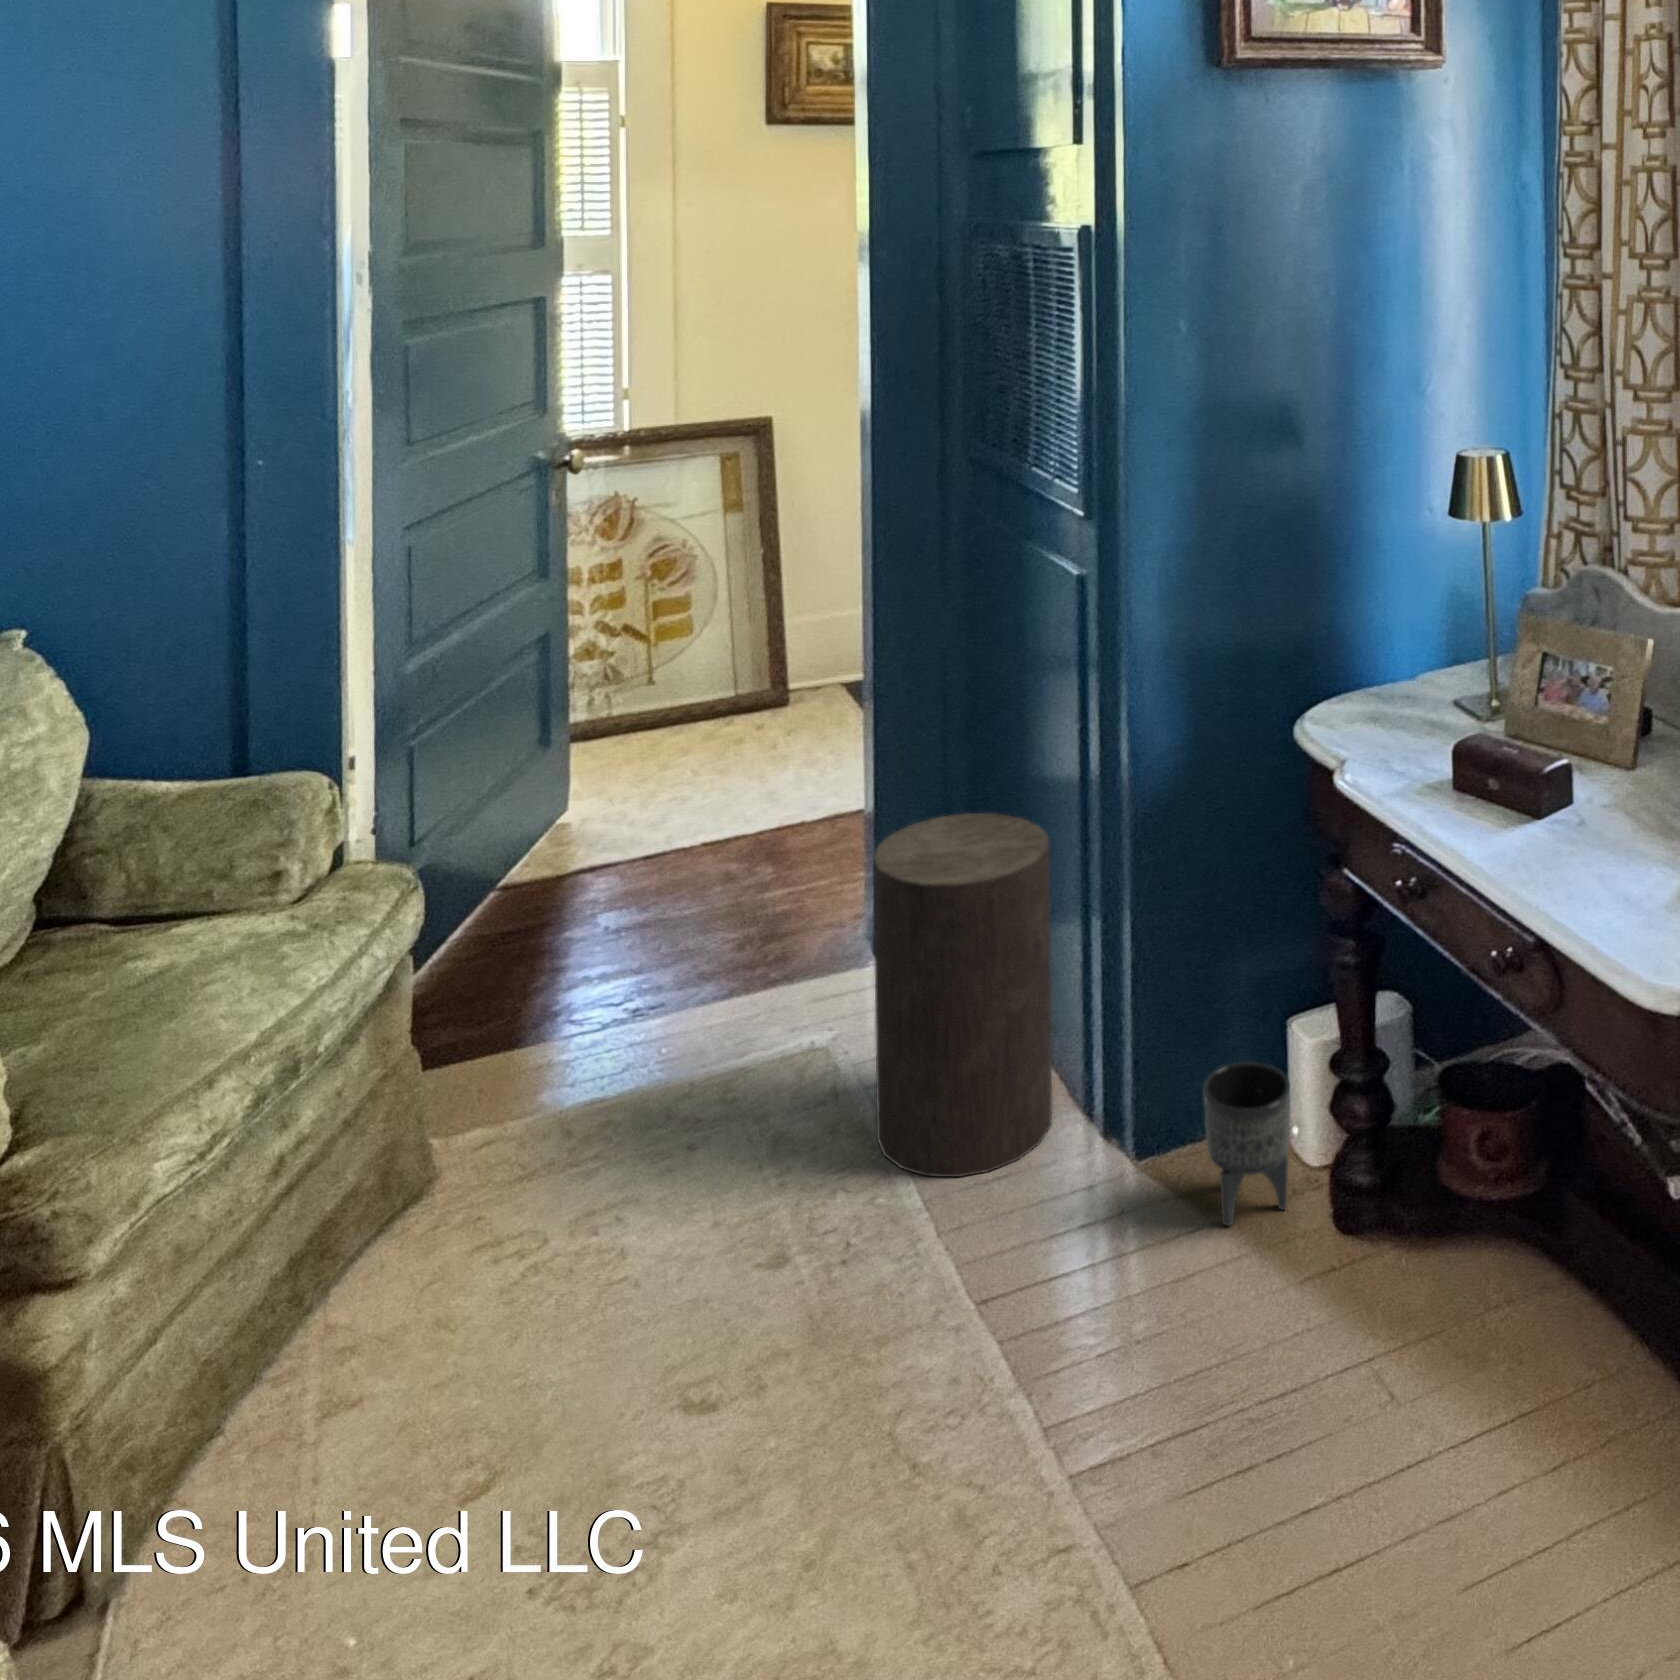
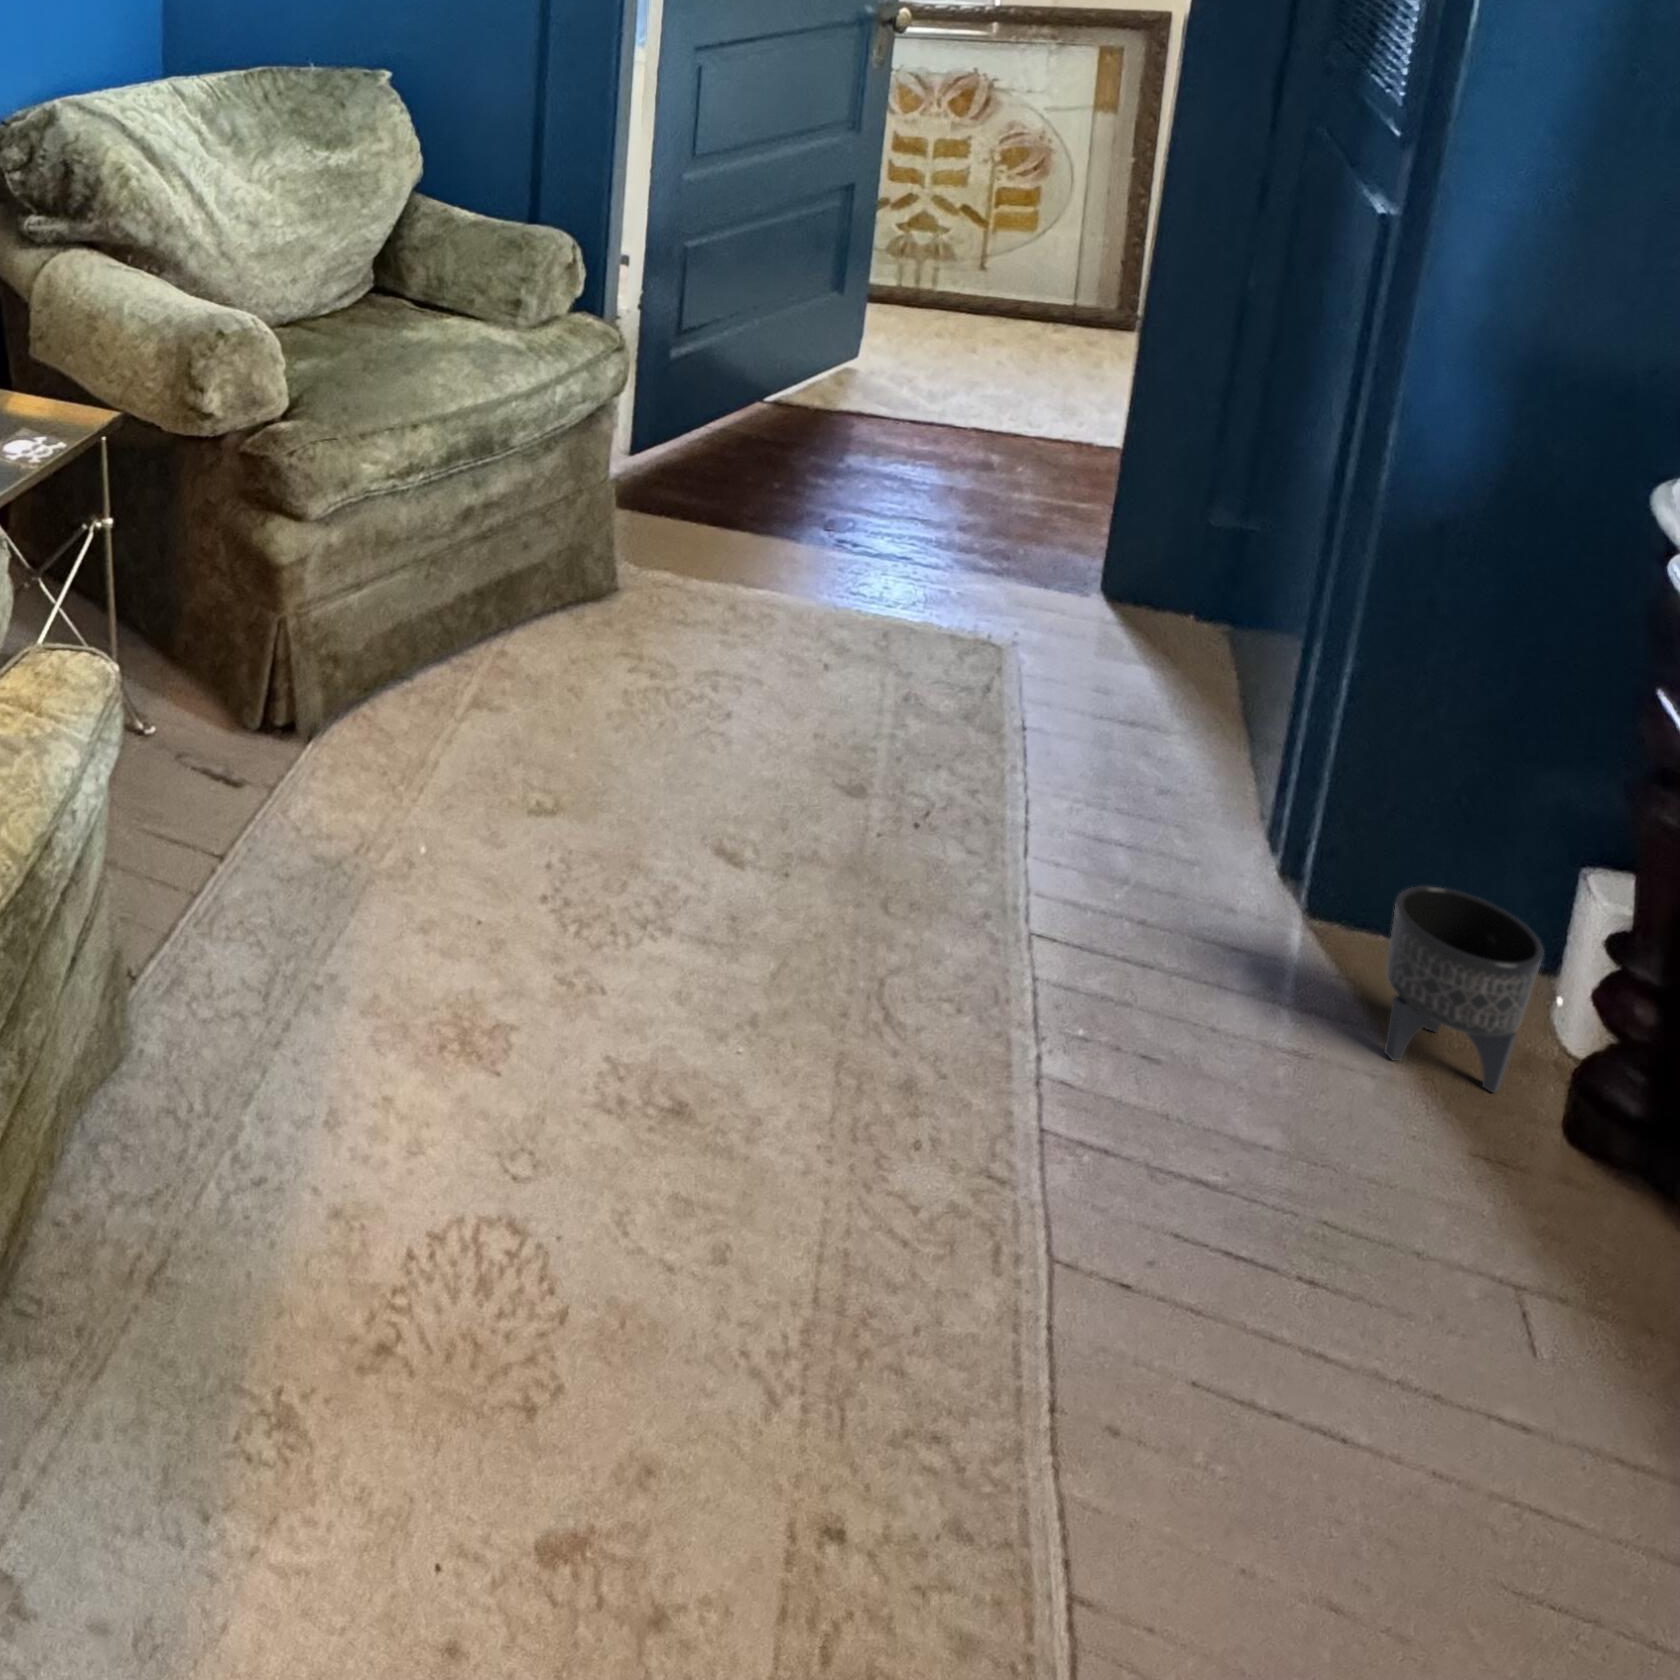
stool: present [873,813,1052,1177] -> none [1003,462,1280,850]

